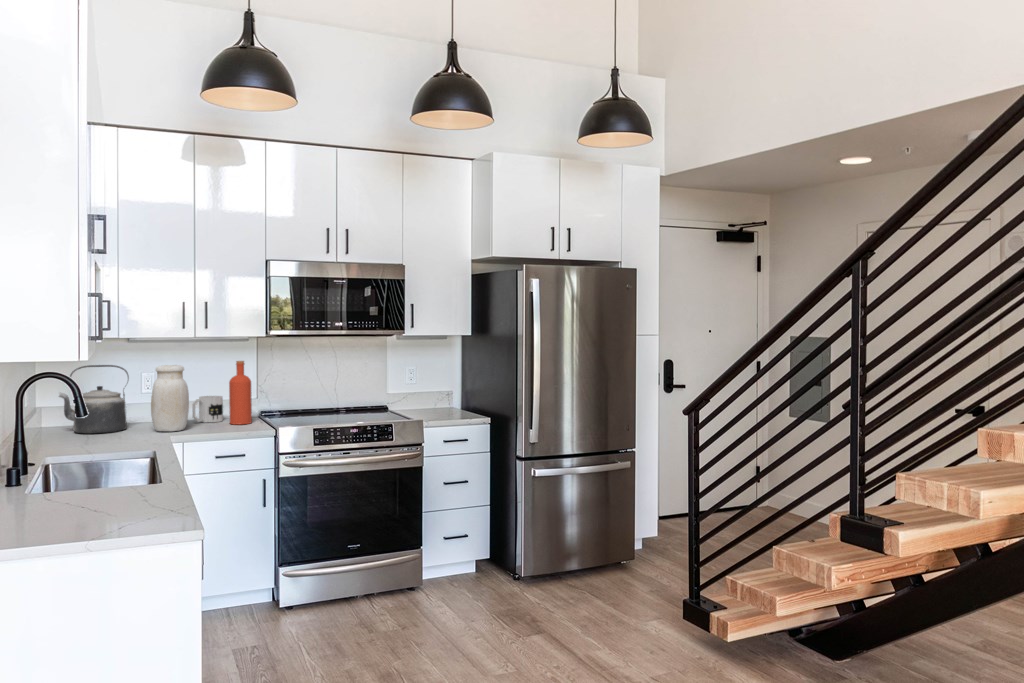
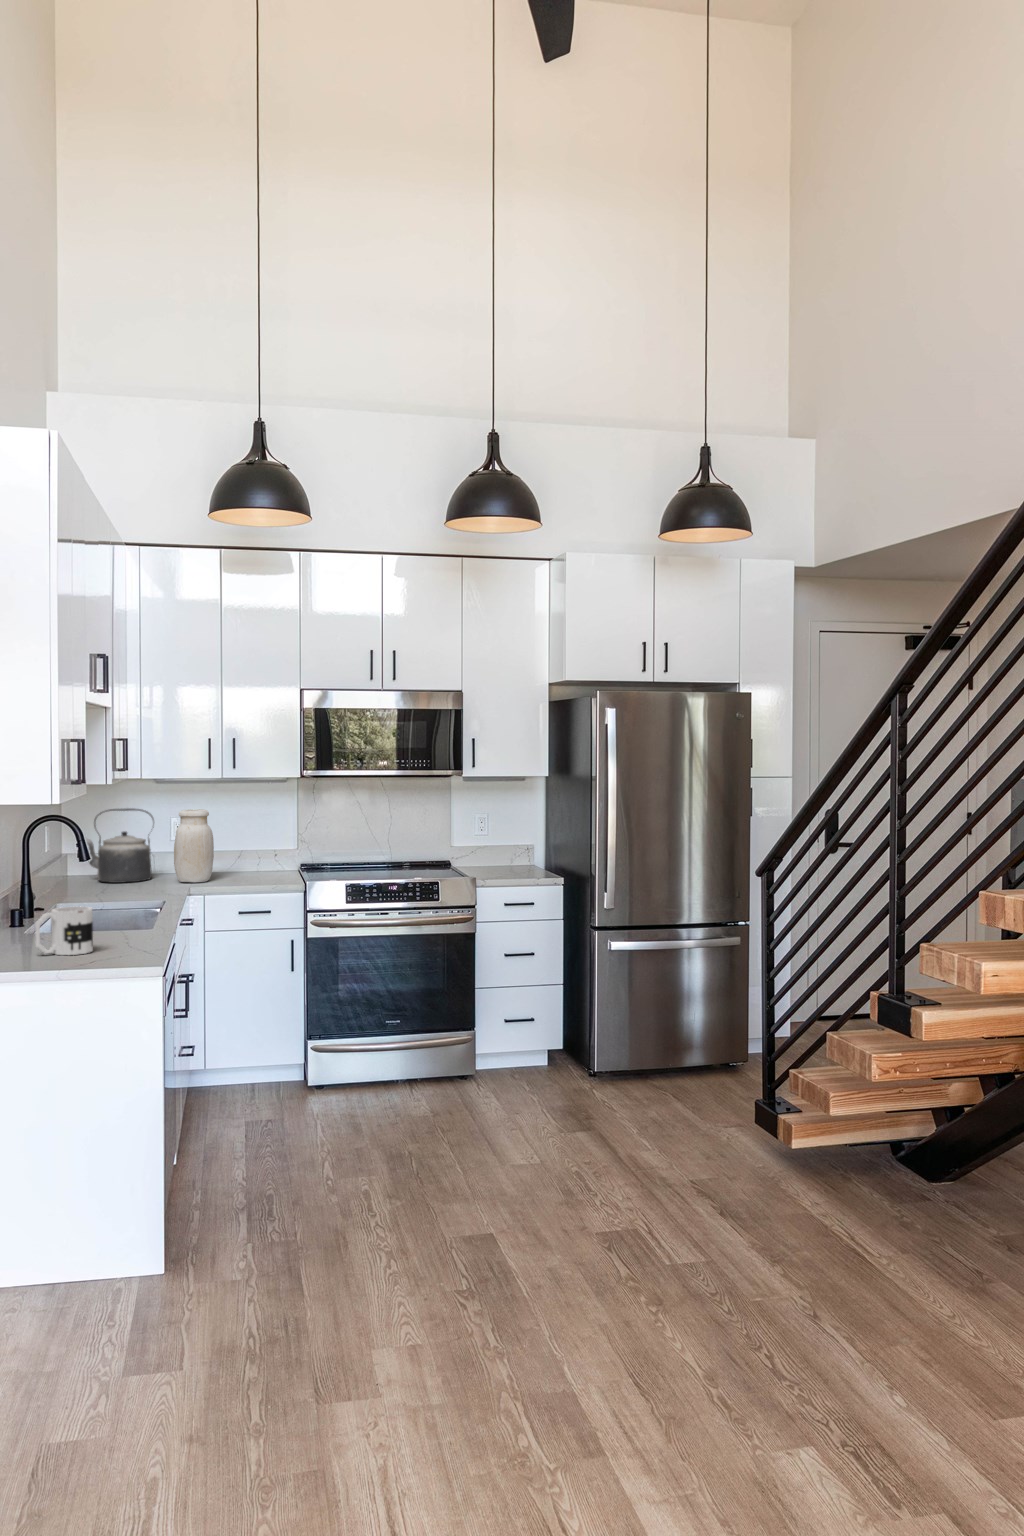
bottle: present [229,361,252,424] -> none [259,805,284,877]
mug: present [193,396,223,422] -> present [35,906,93,955]

